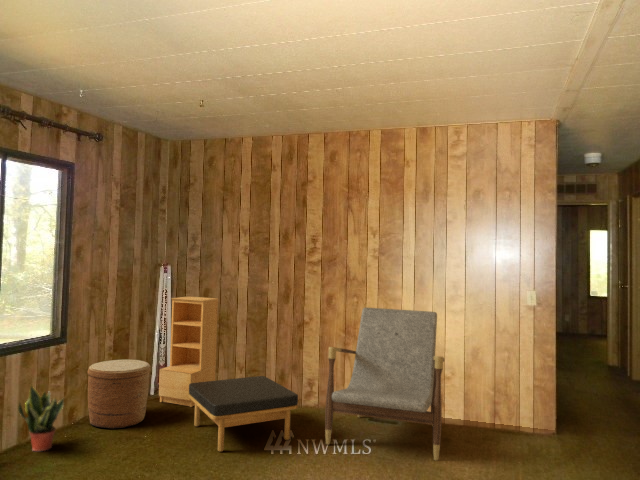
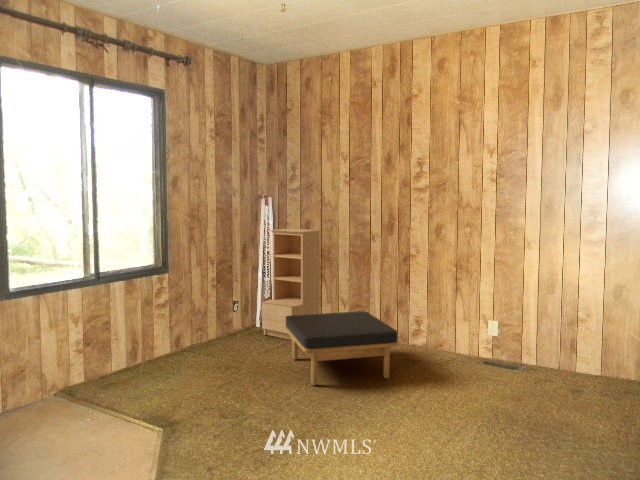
armchair: present [325,308,444,460] -> none [428,237,574,412]
woven basket: present [88,360,151,429] -> none [189,291,250,358]
potted plant: present [18,386,64,451] -> none [123,310,166,374]

